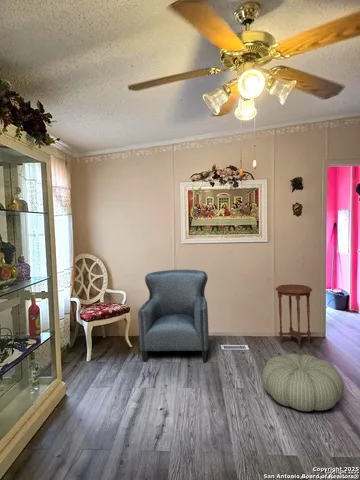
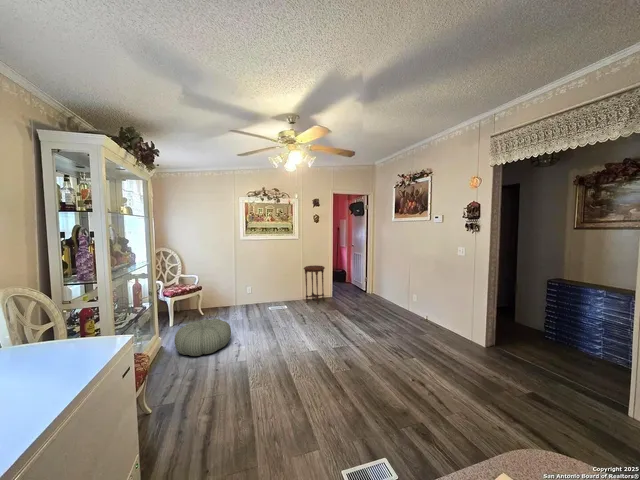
armchair: present [138,270,209,362] -> none [212,258,262,322]
pouf: present [262,354,344,411] -> present [174,319,231,356]

